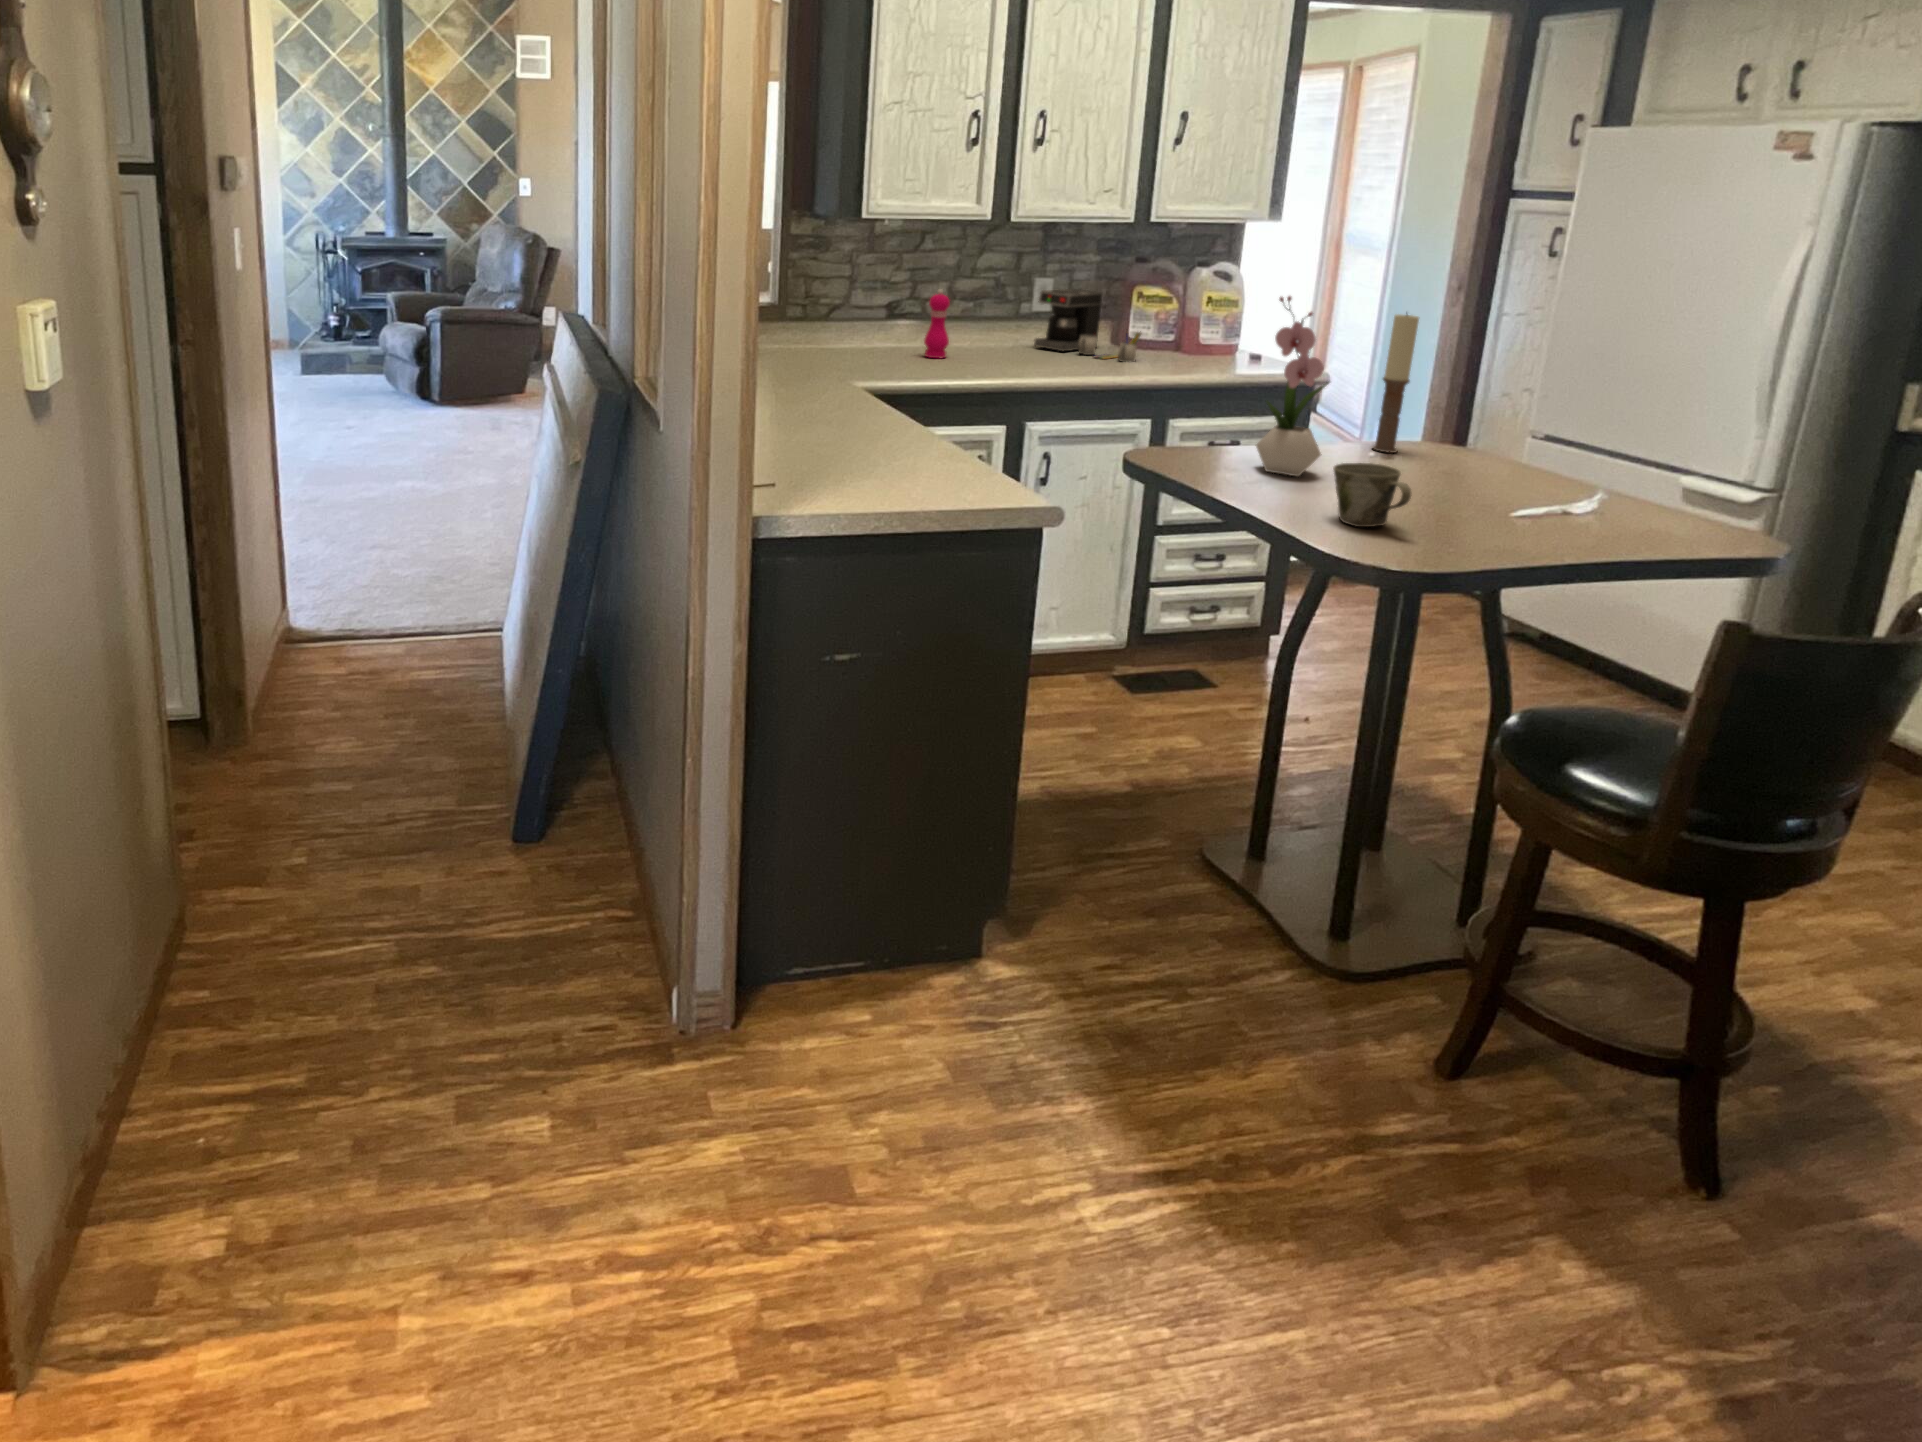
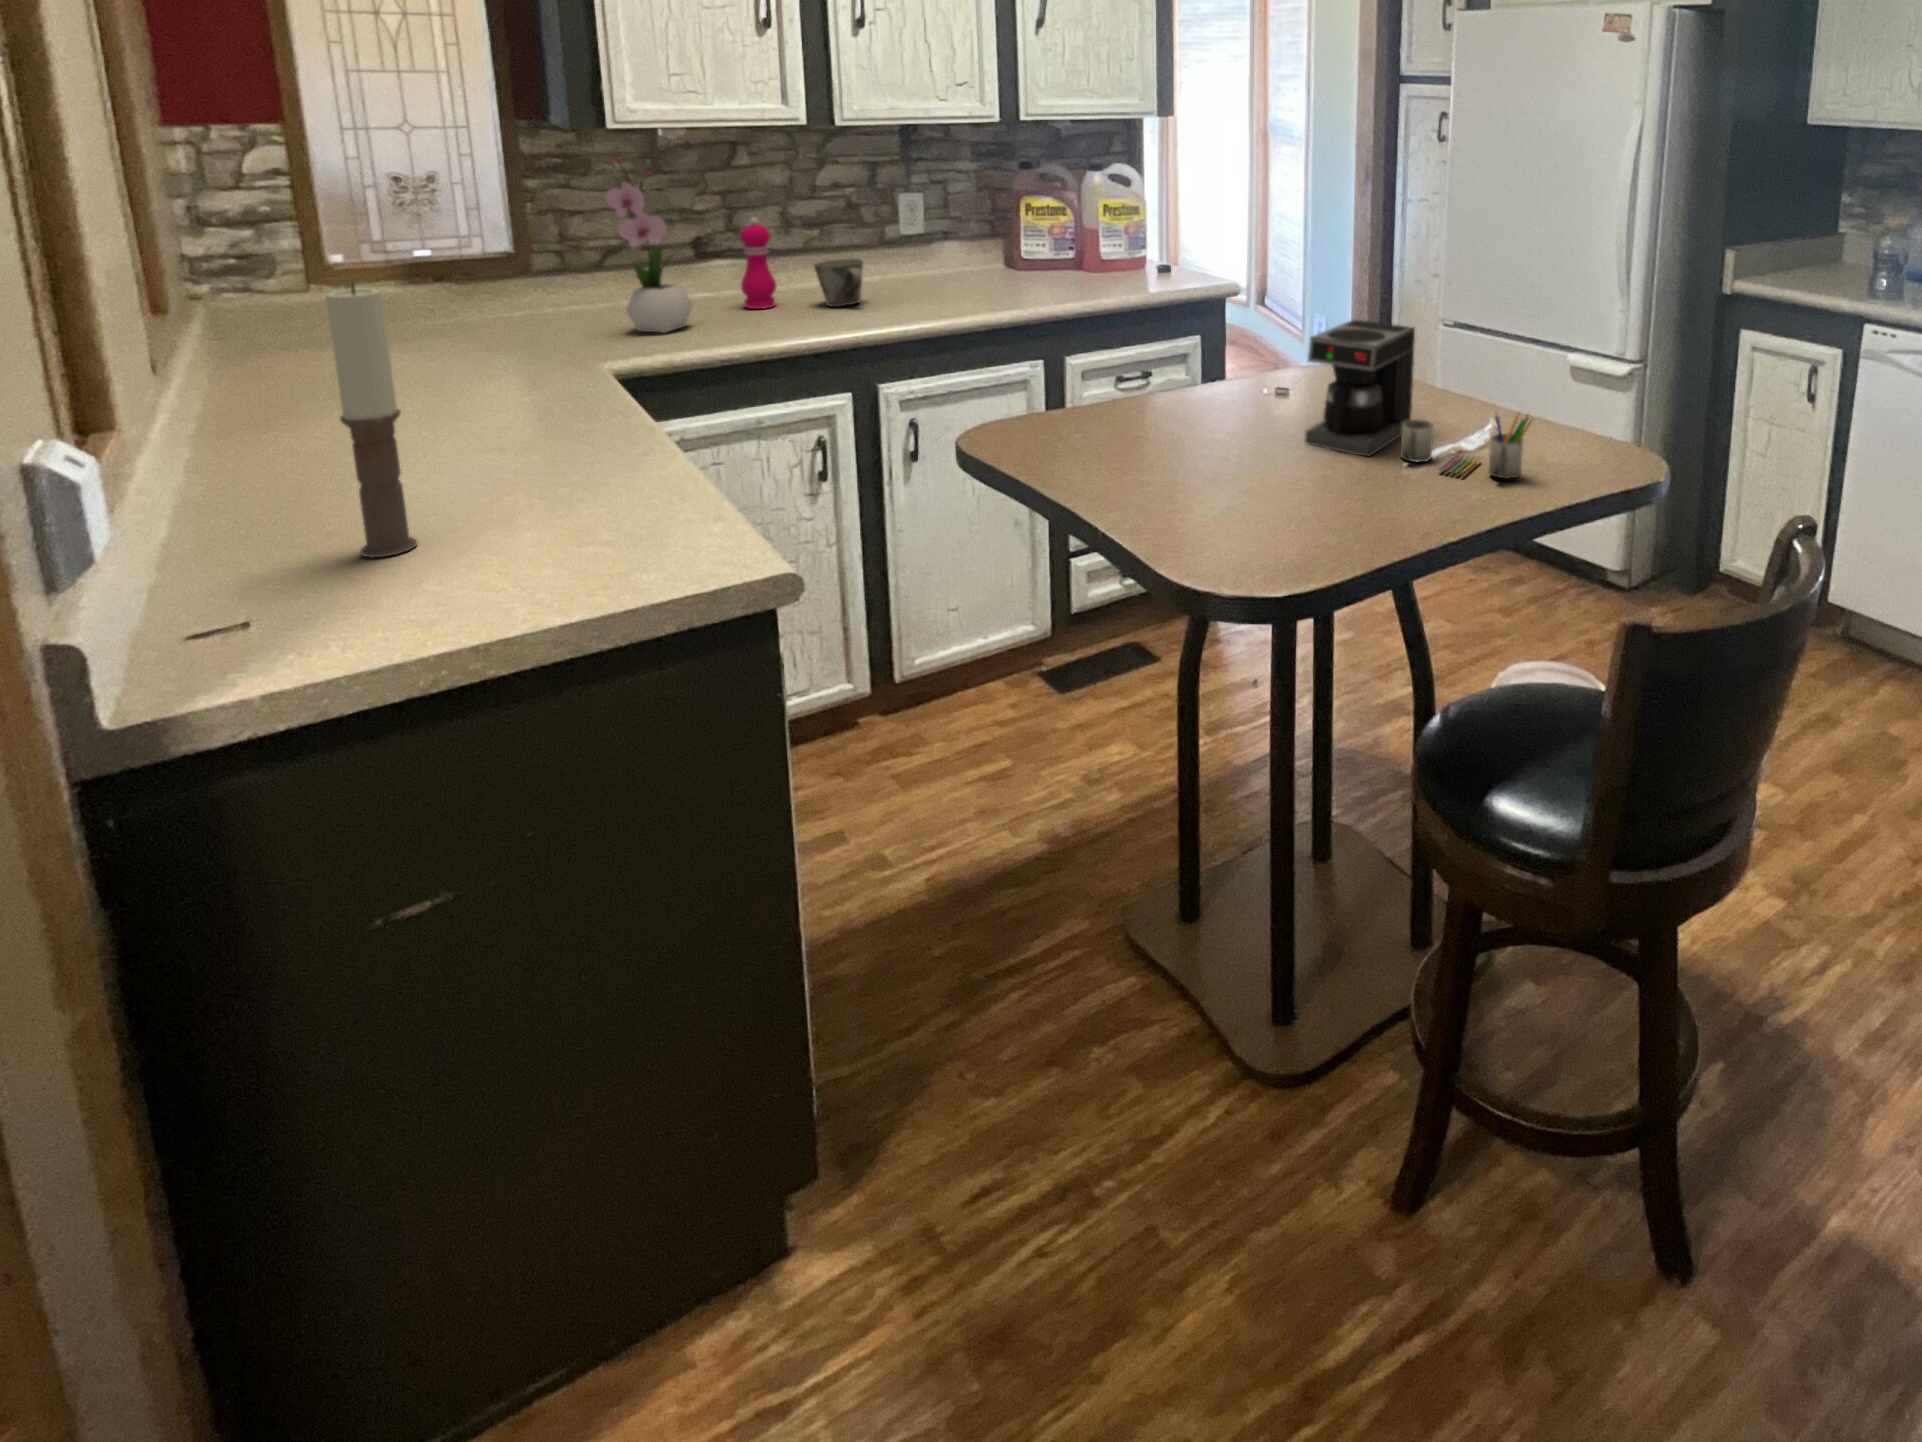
coffee maker: present [1034,289,1141,362] -> present [1305,320,1531,478]
flower arrangement: present [1255,296,1329,476] -> present [605,158,692,332]
candle: present [1372,313,1419,453] -> present [326,285,417,557]
mug: present [1333,463,1411,527] -> present [814,258,863,307]

